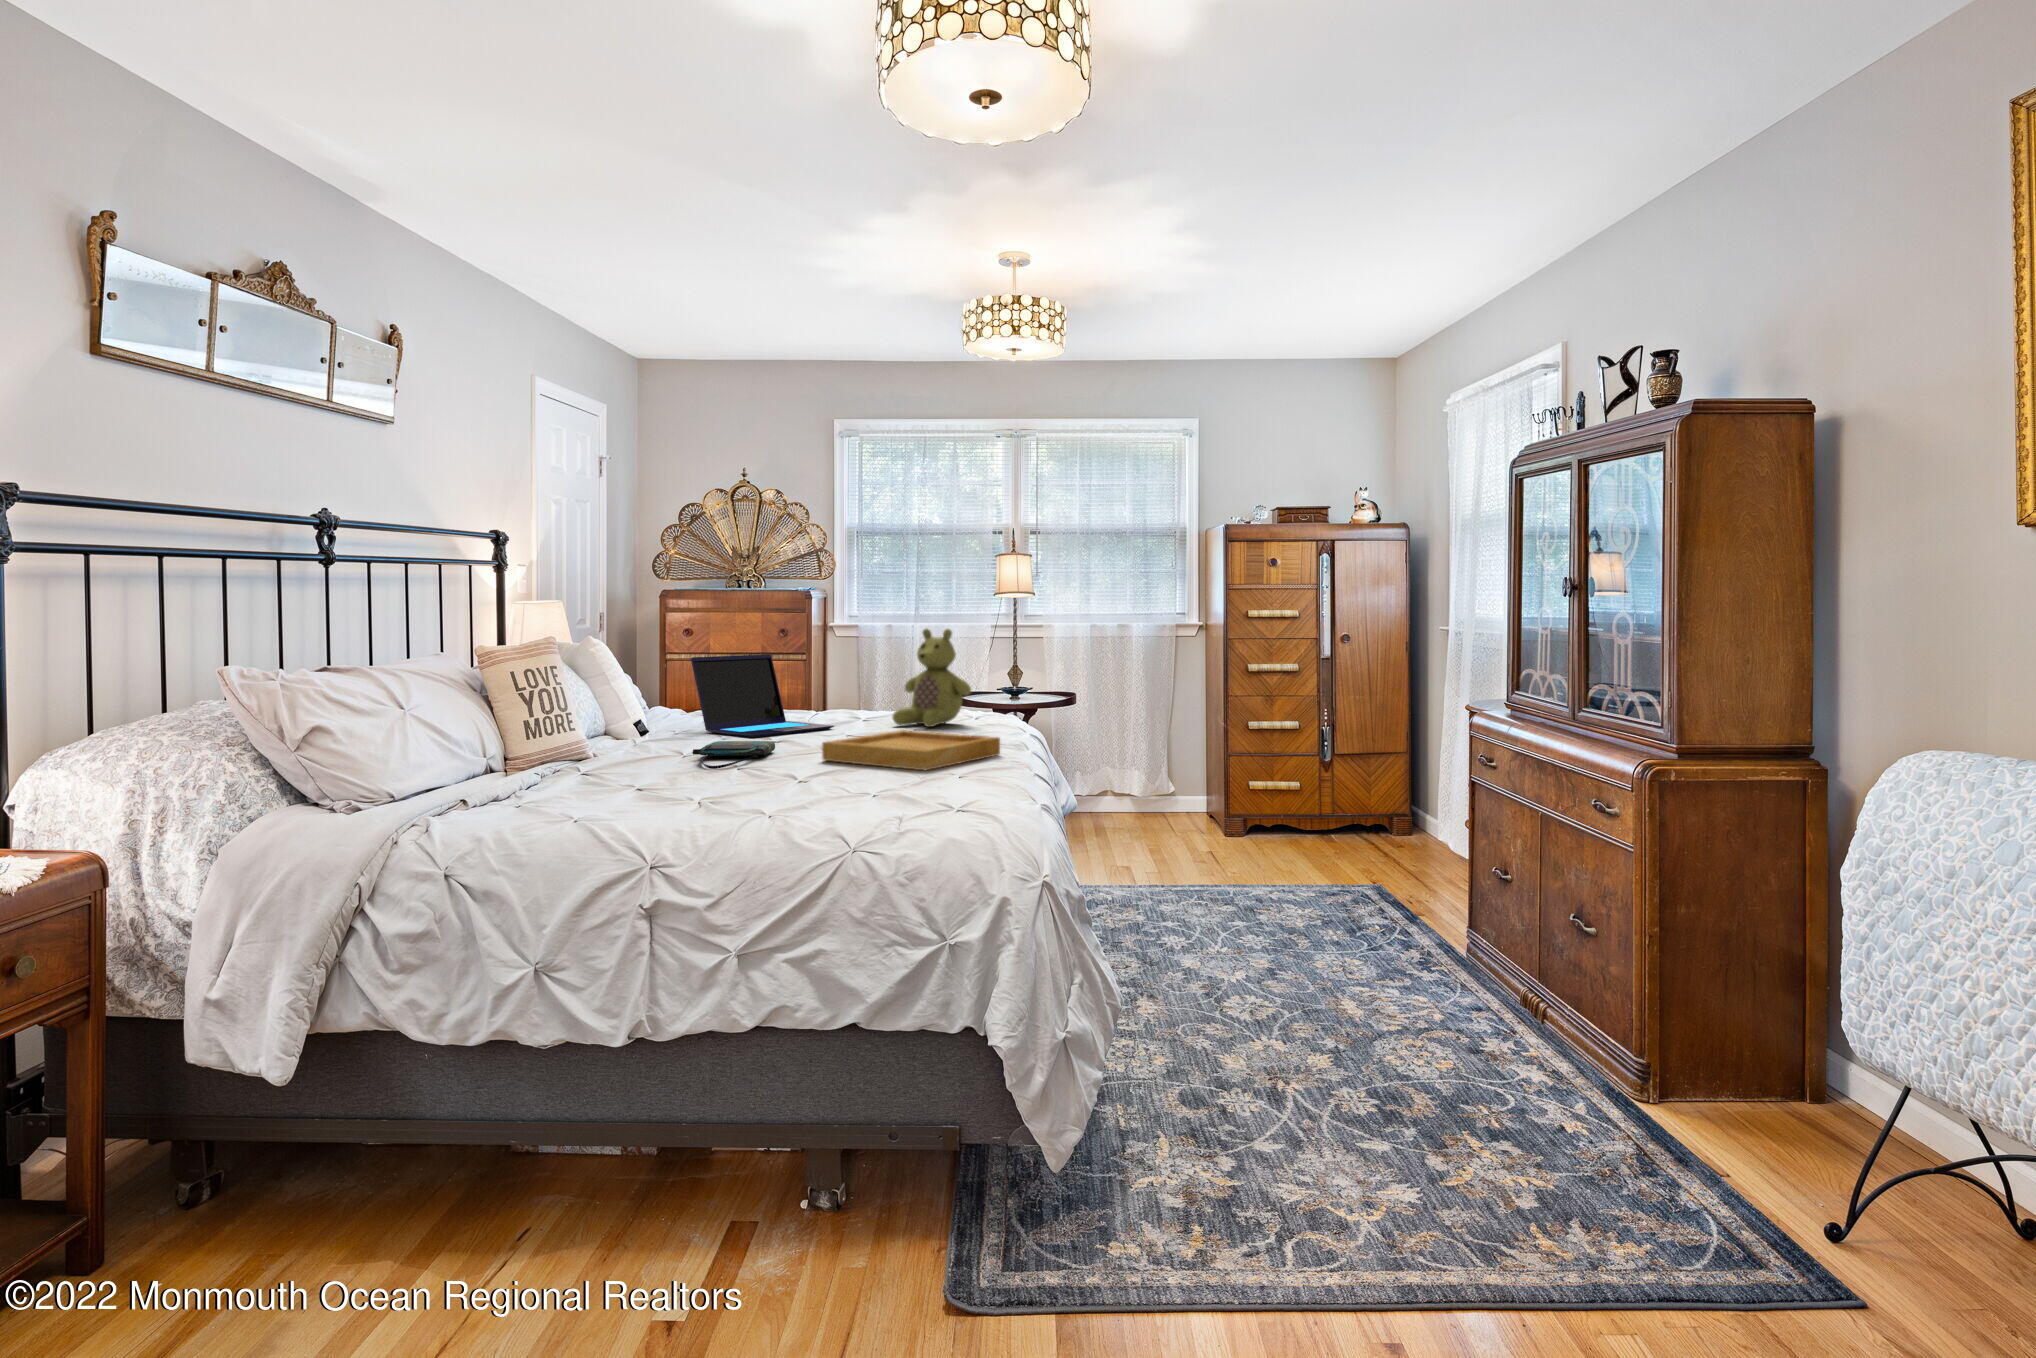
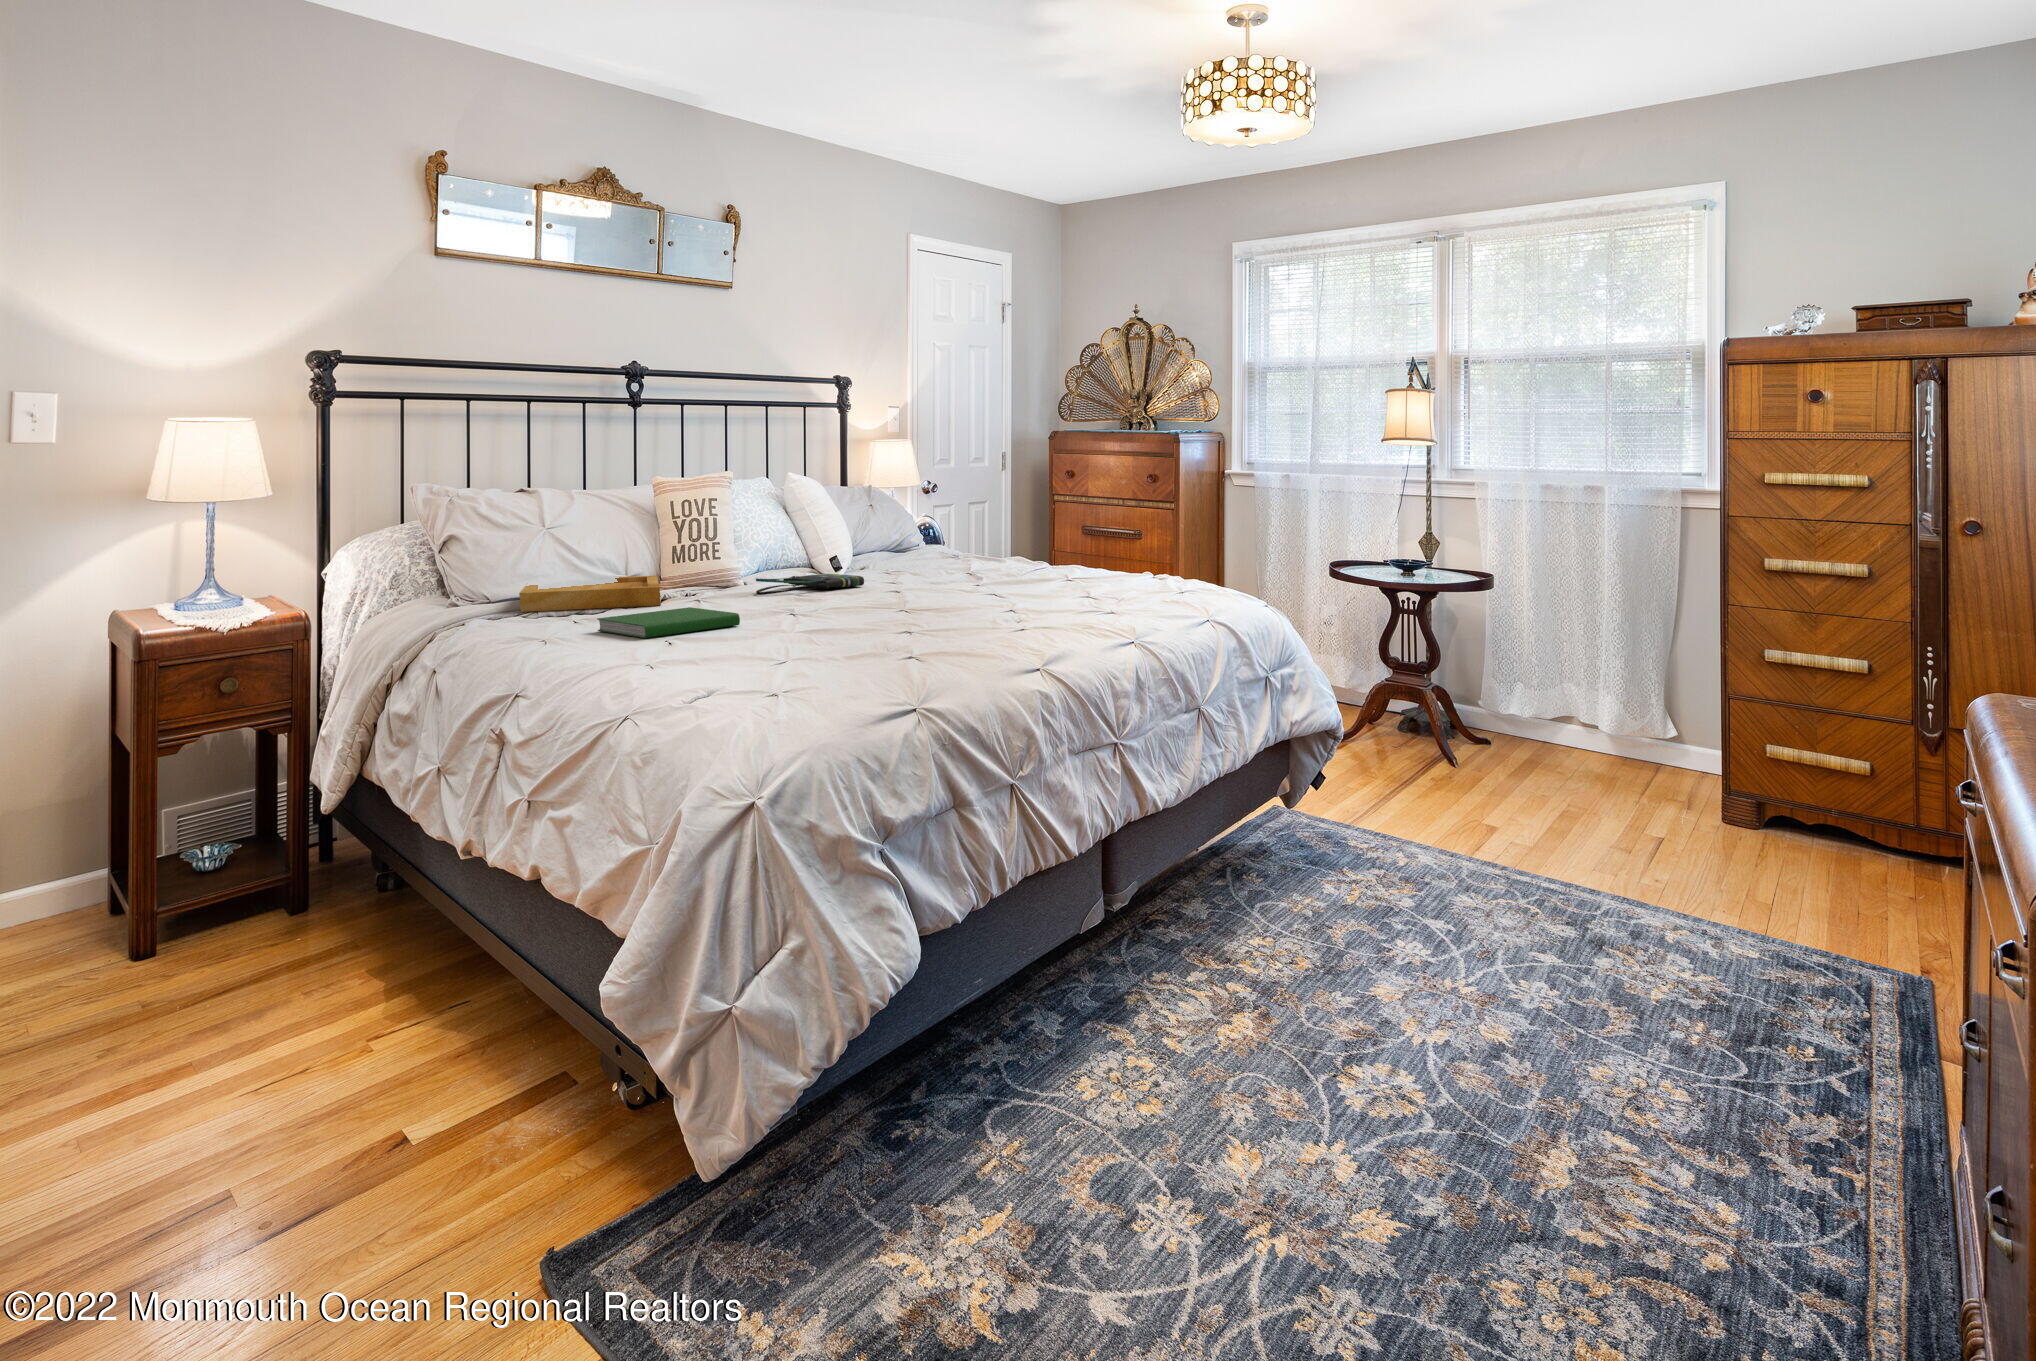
stuffed bear: present [892,628,971,727] -> none [1068,469,1144,576]
laptop: present [691,654,834,737] -> none [900,496,1010,575]
tray: present [822,730,1000,771] -> present [519,575,661,612]
hardcover book: none [773,784,890,820] -> present [597,607,740,638]

